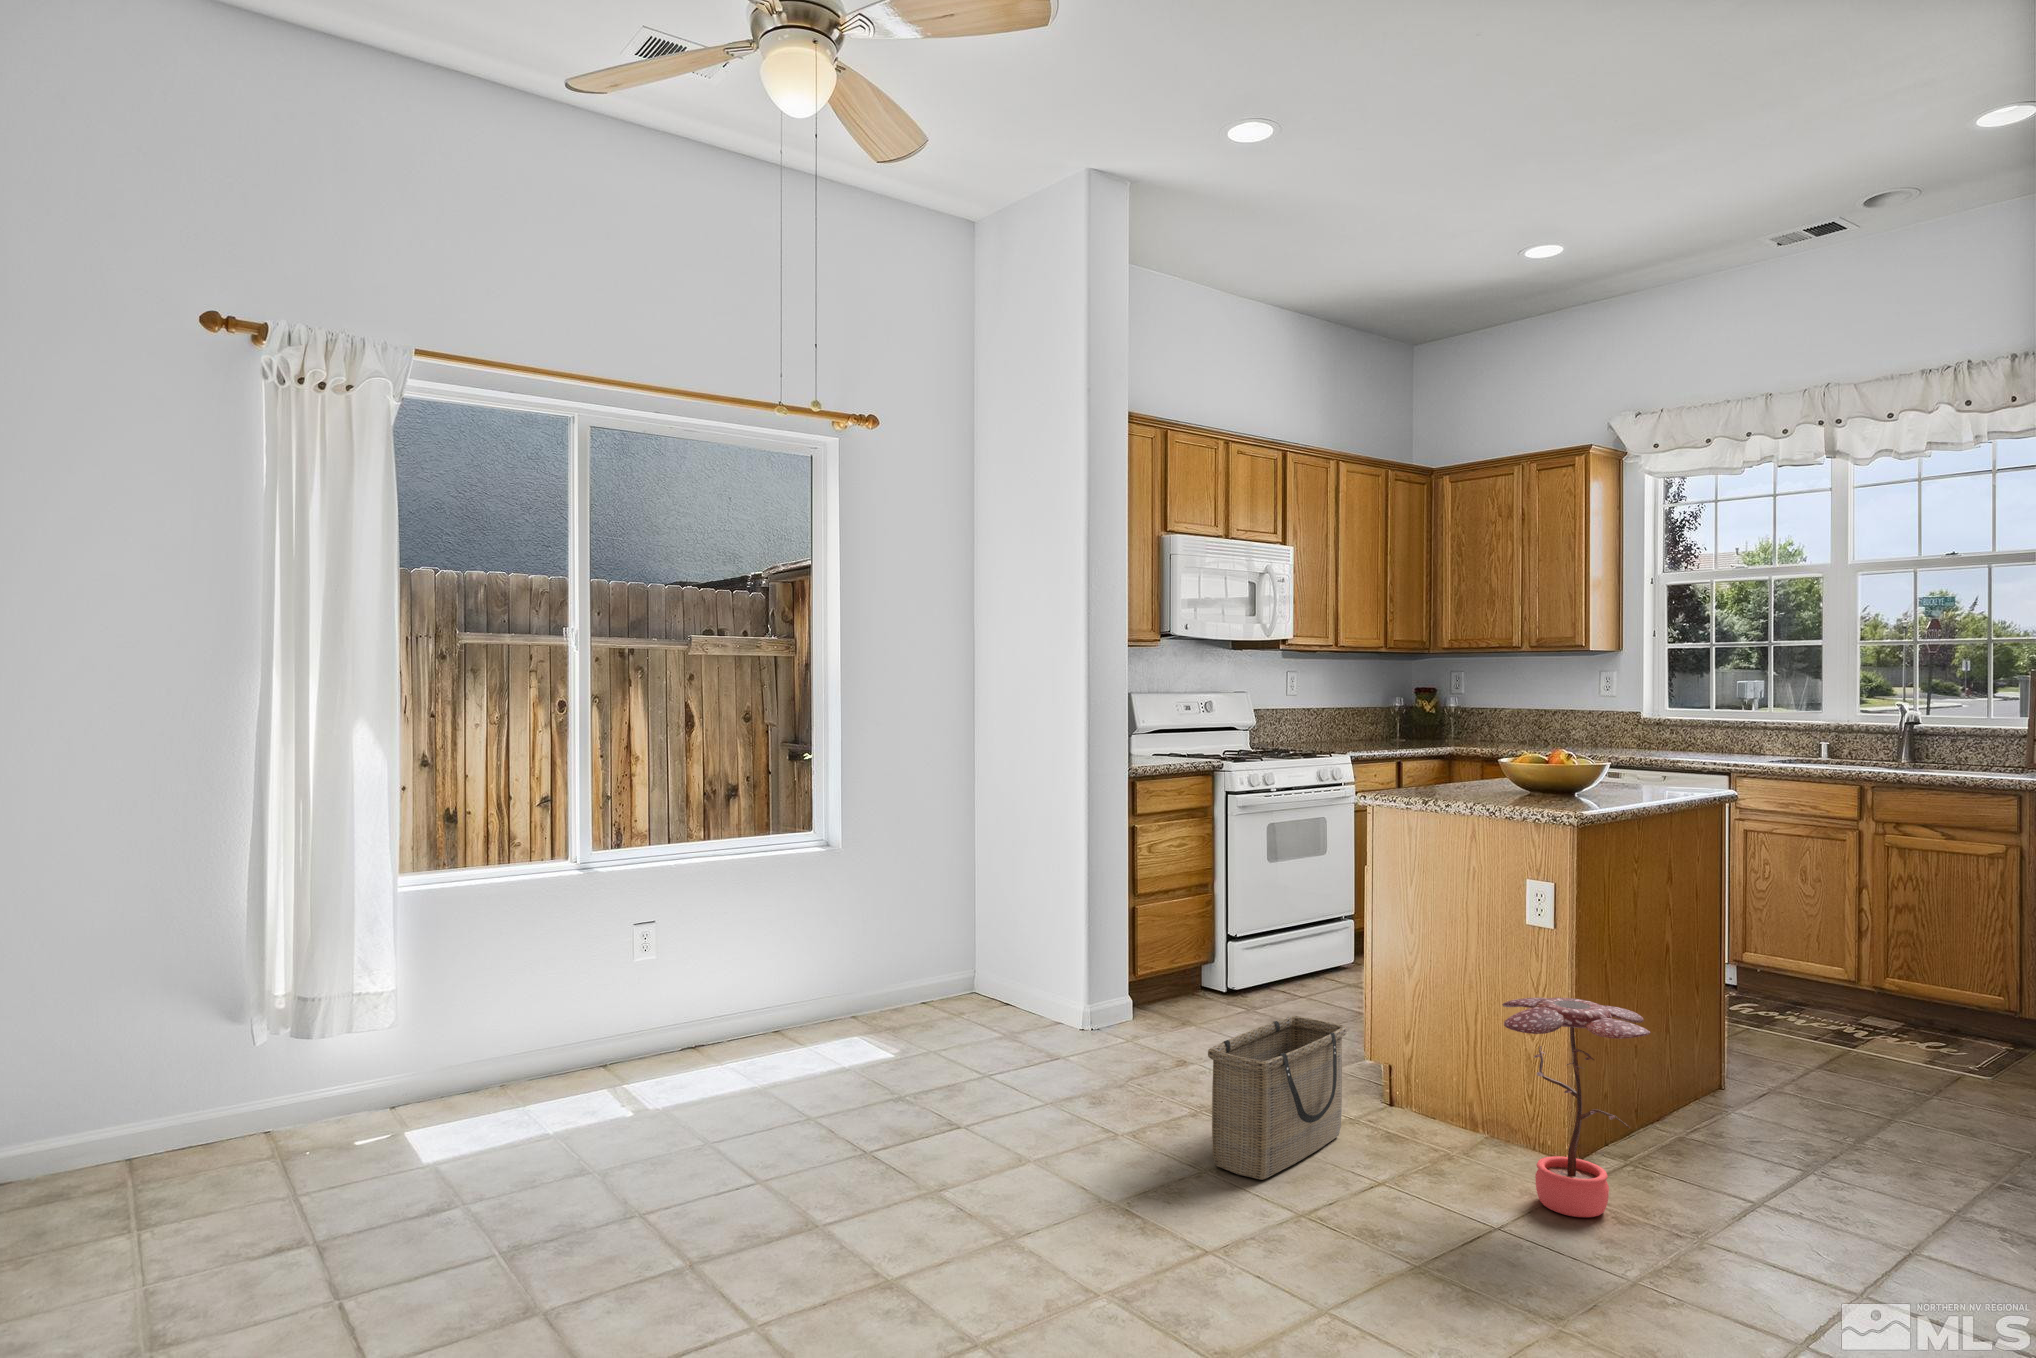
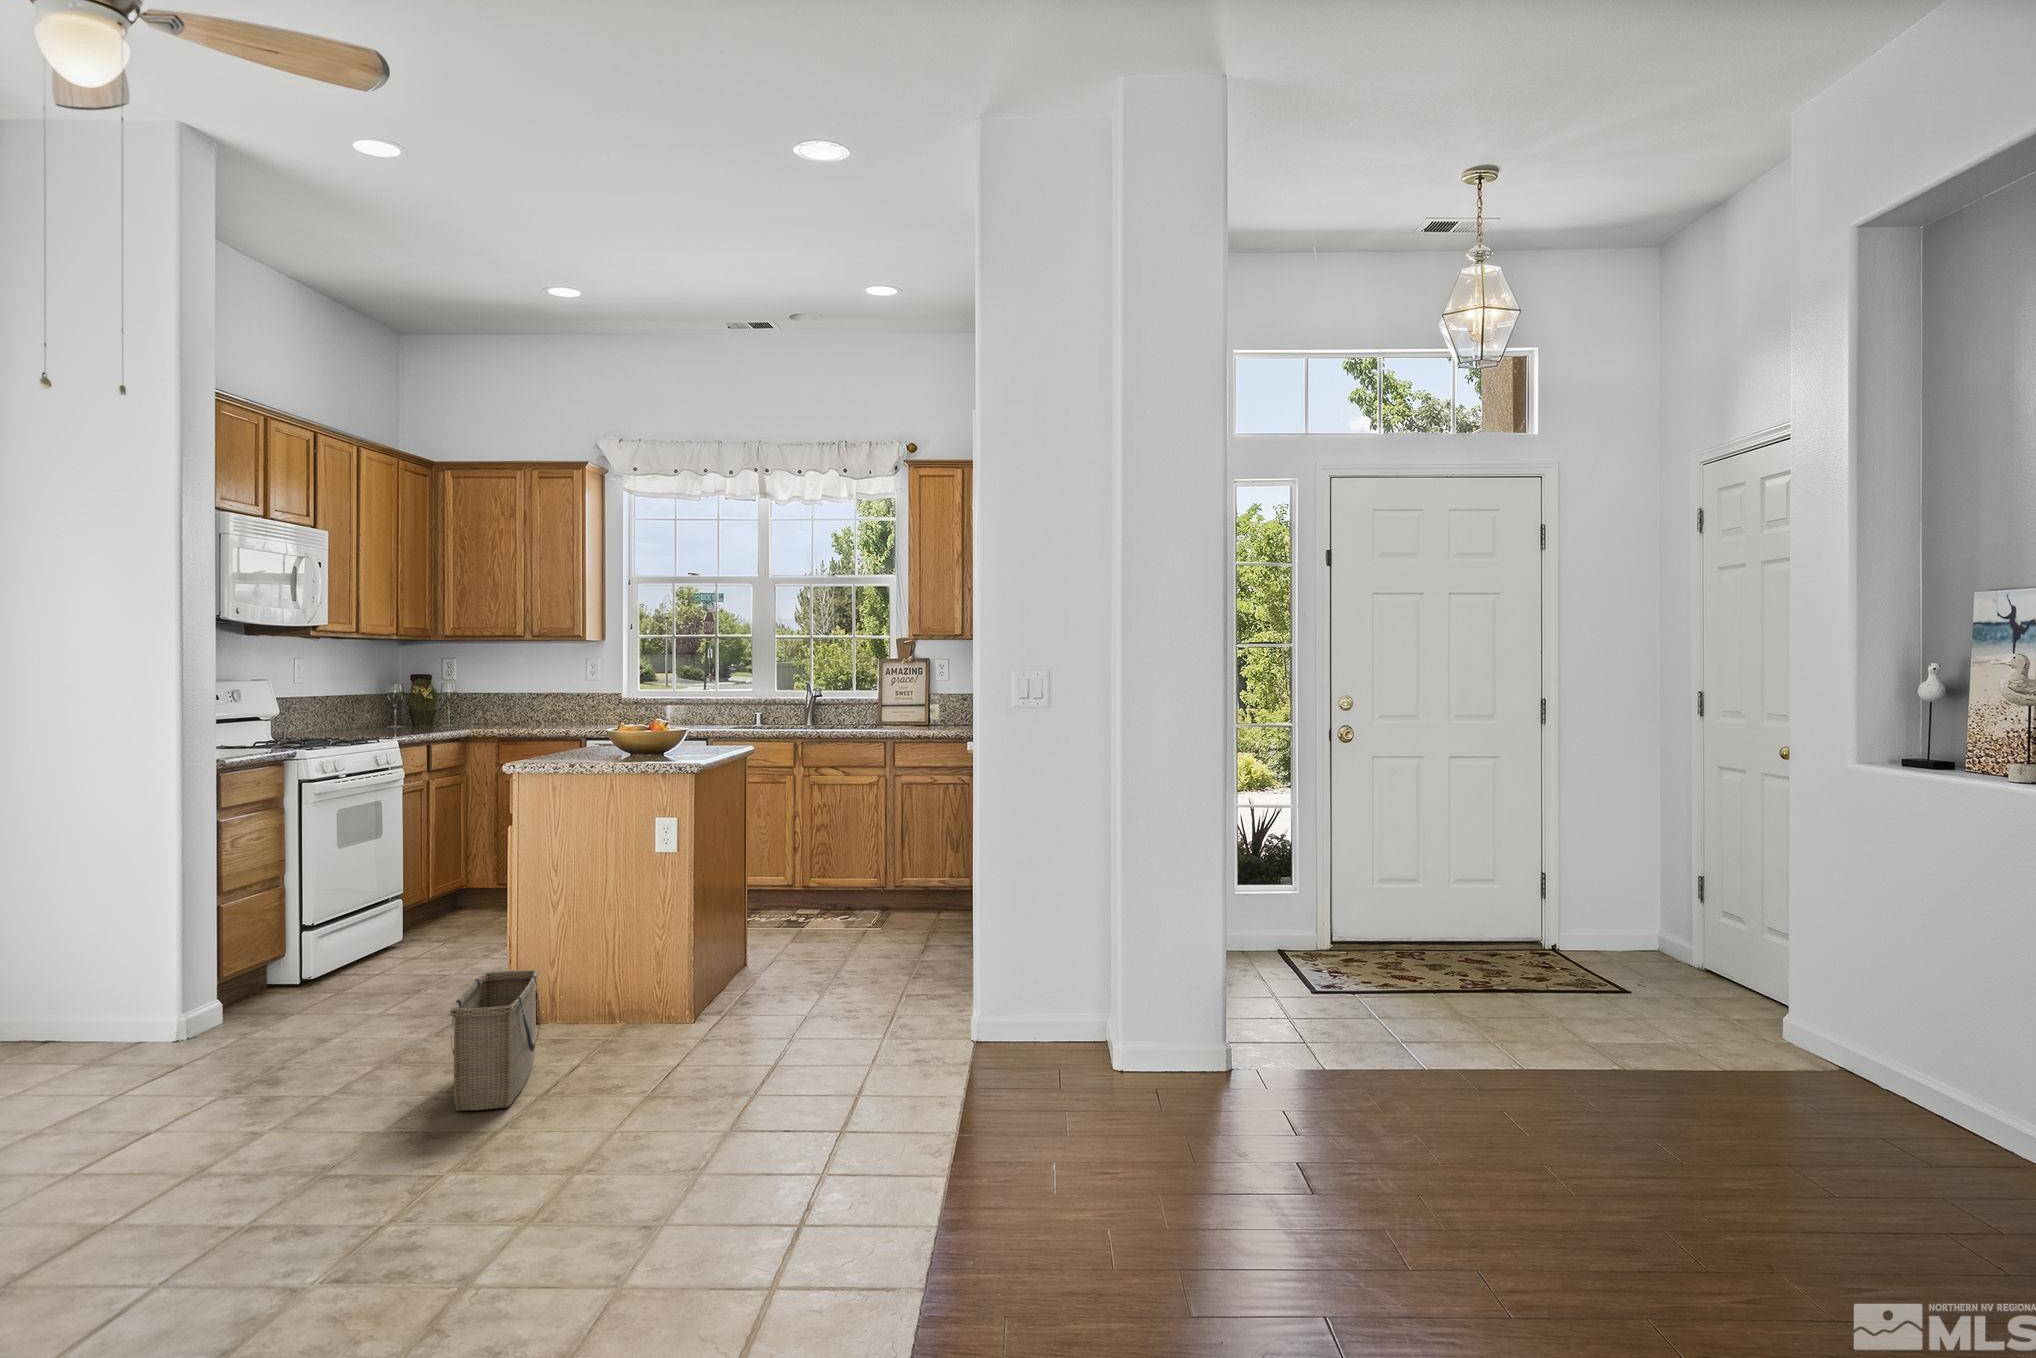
potted plant: present [1502,998,1651,1217] -> none [674,907,784,1061]

